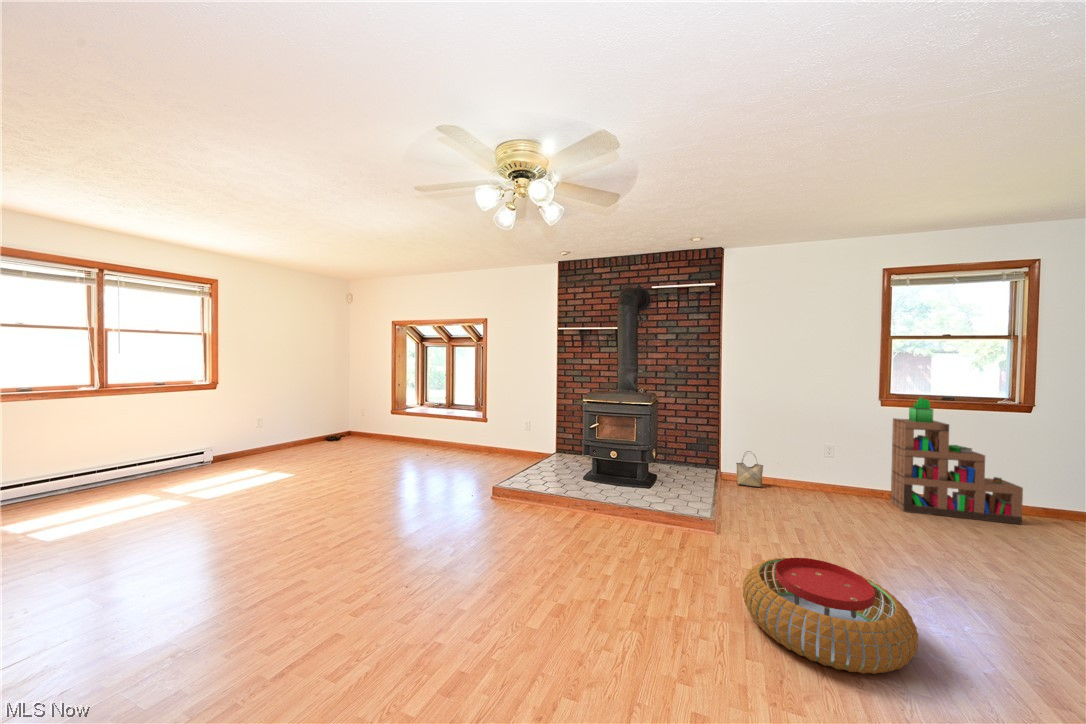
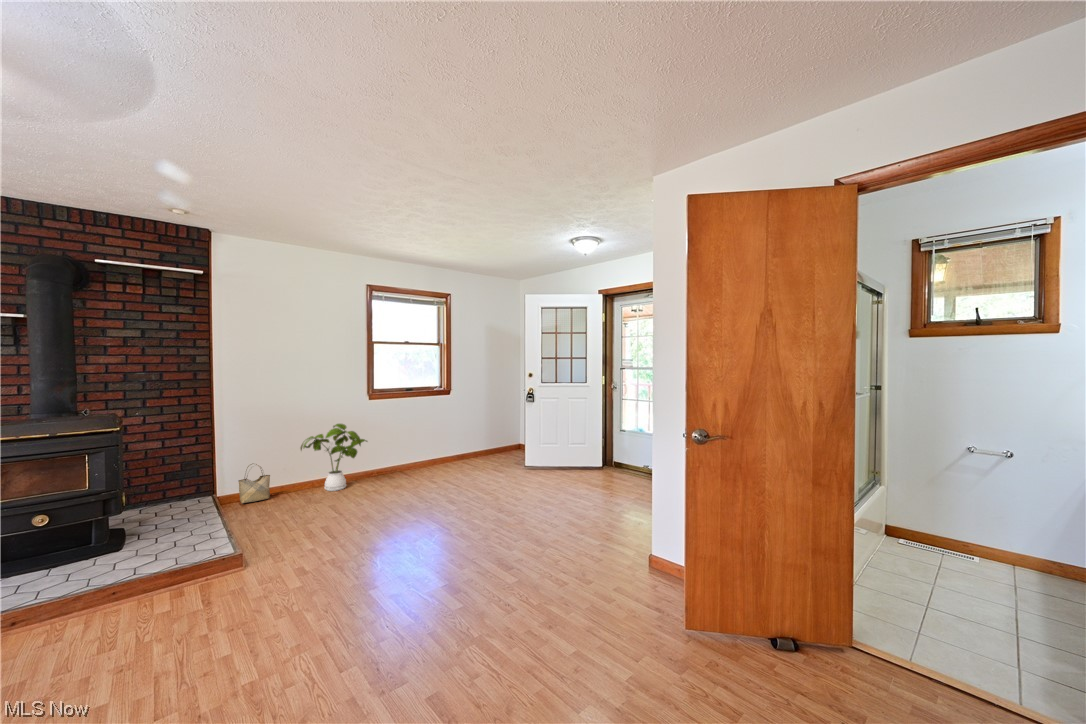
bookshelf: present [891,398,1023,524] -> none [378,389,448,480]
house plant: none [793,428,875,502] -> present [301,424,367,491]
pouf: present [743,558,918,674] -> none [310,541,446,637]

